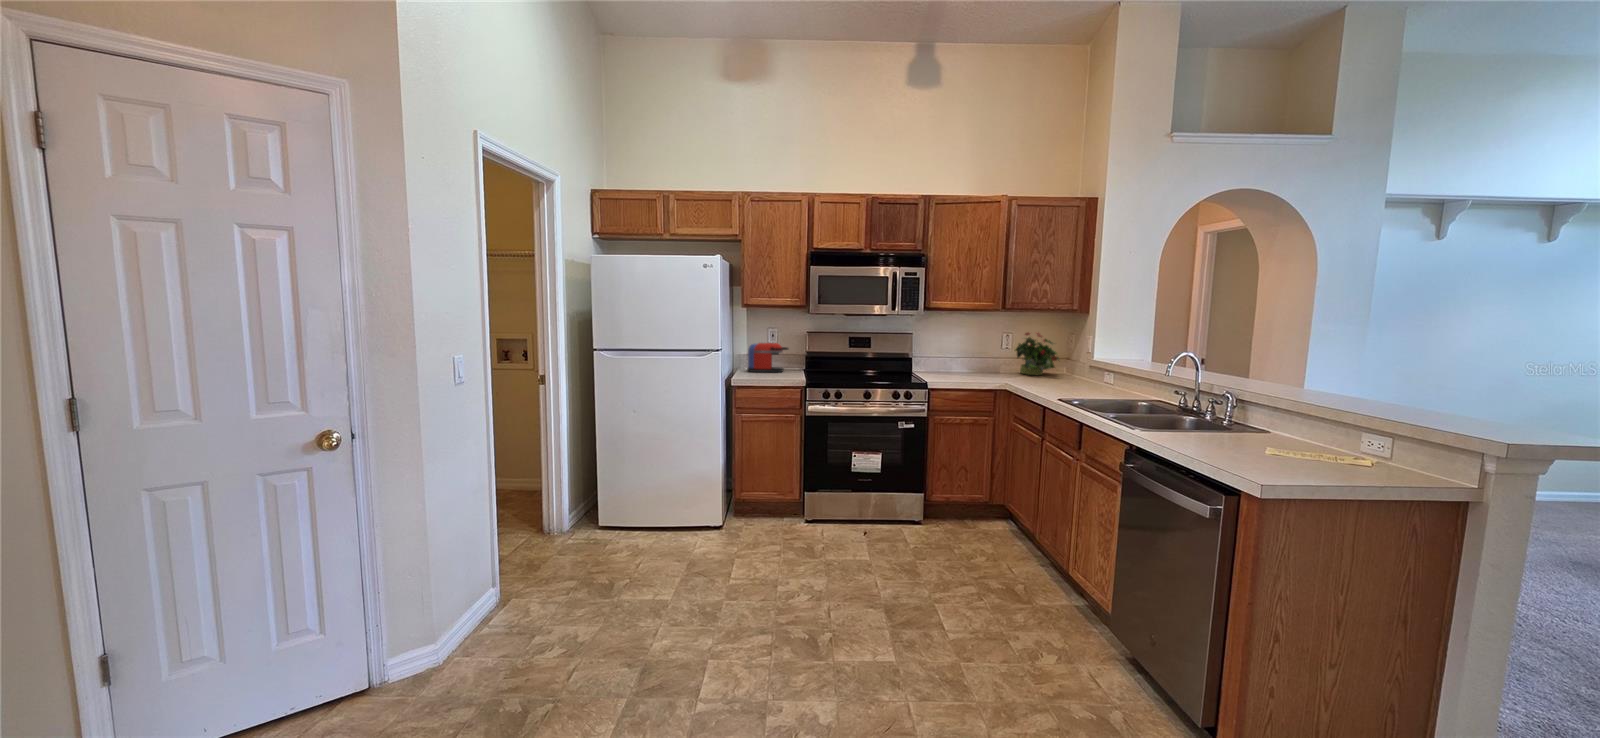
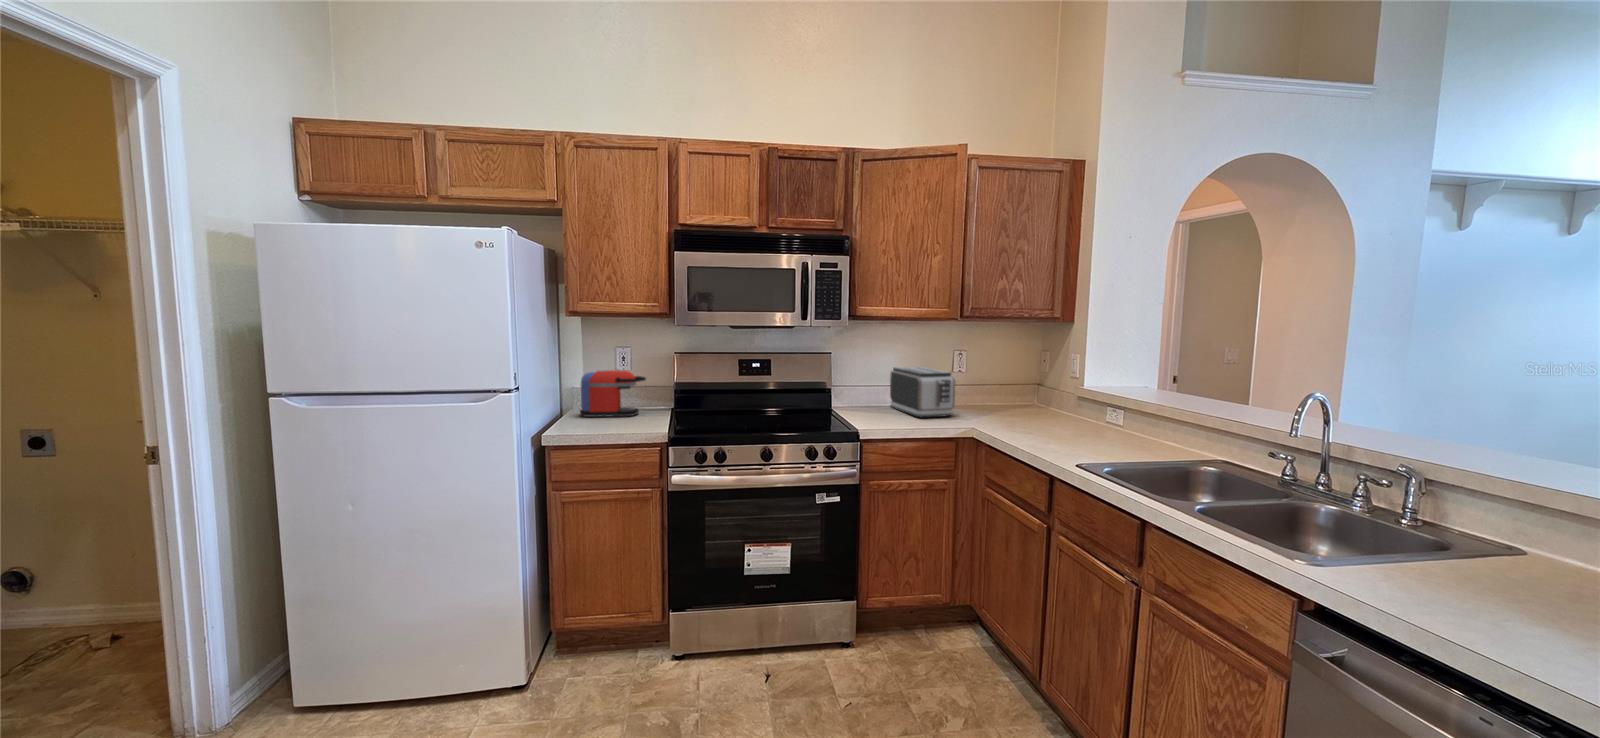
potted plant: present [1015,333,1059,375] -> none [973,347,1035,409]
toaster: none [953,345,998,378] -> present [890,367,955,417]

